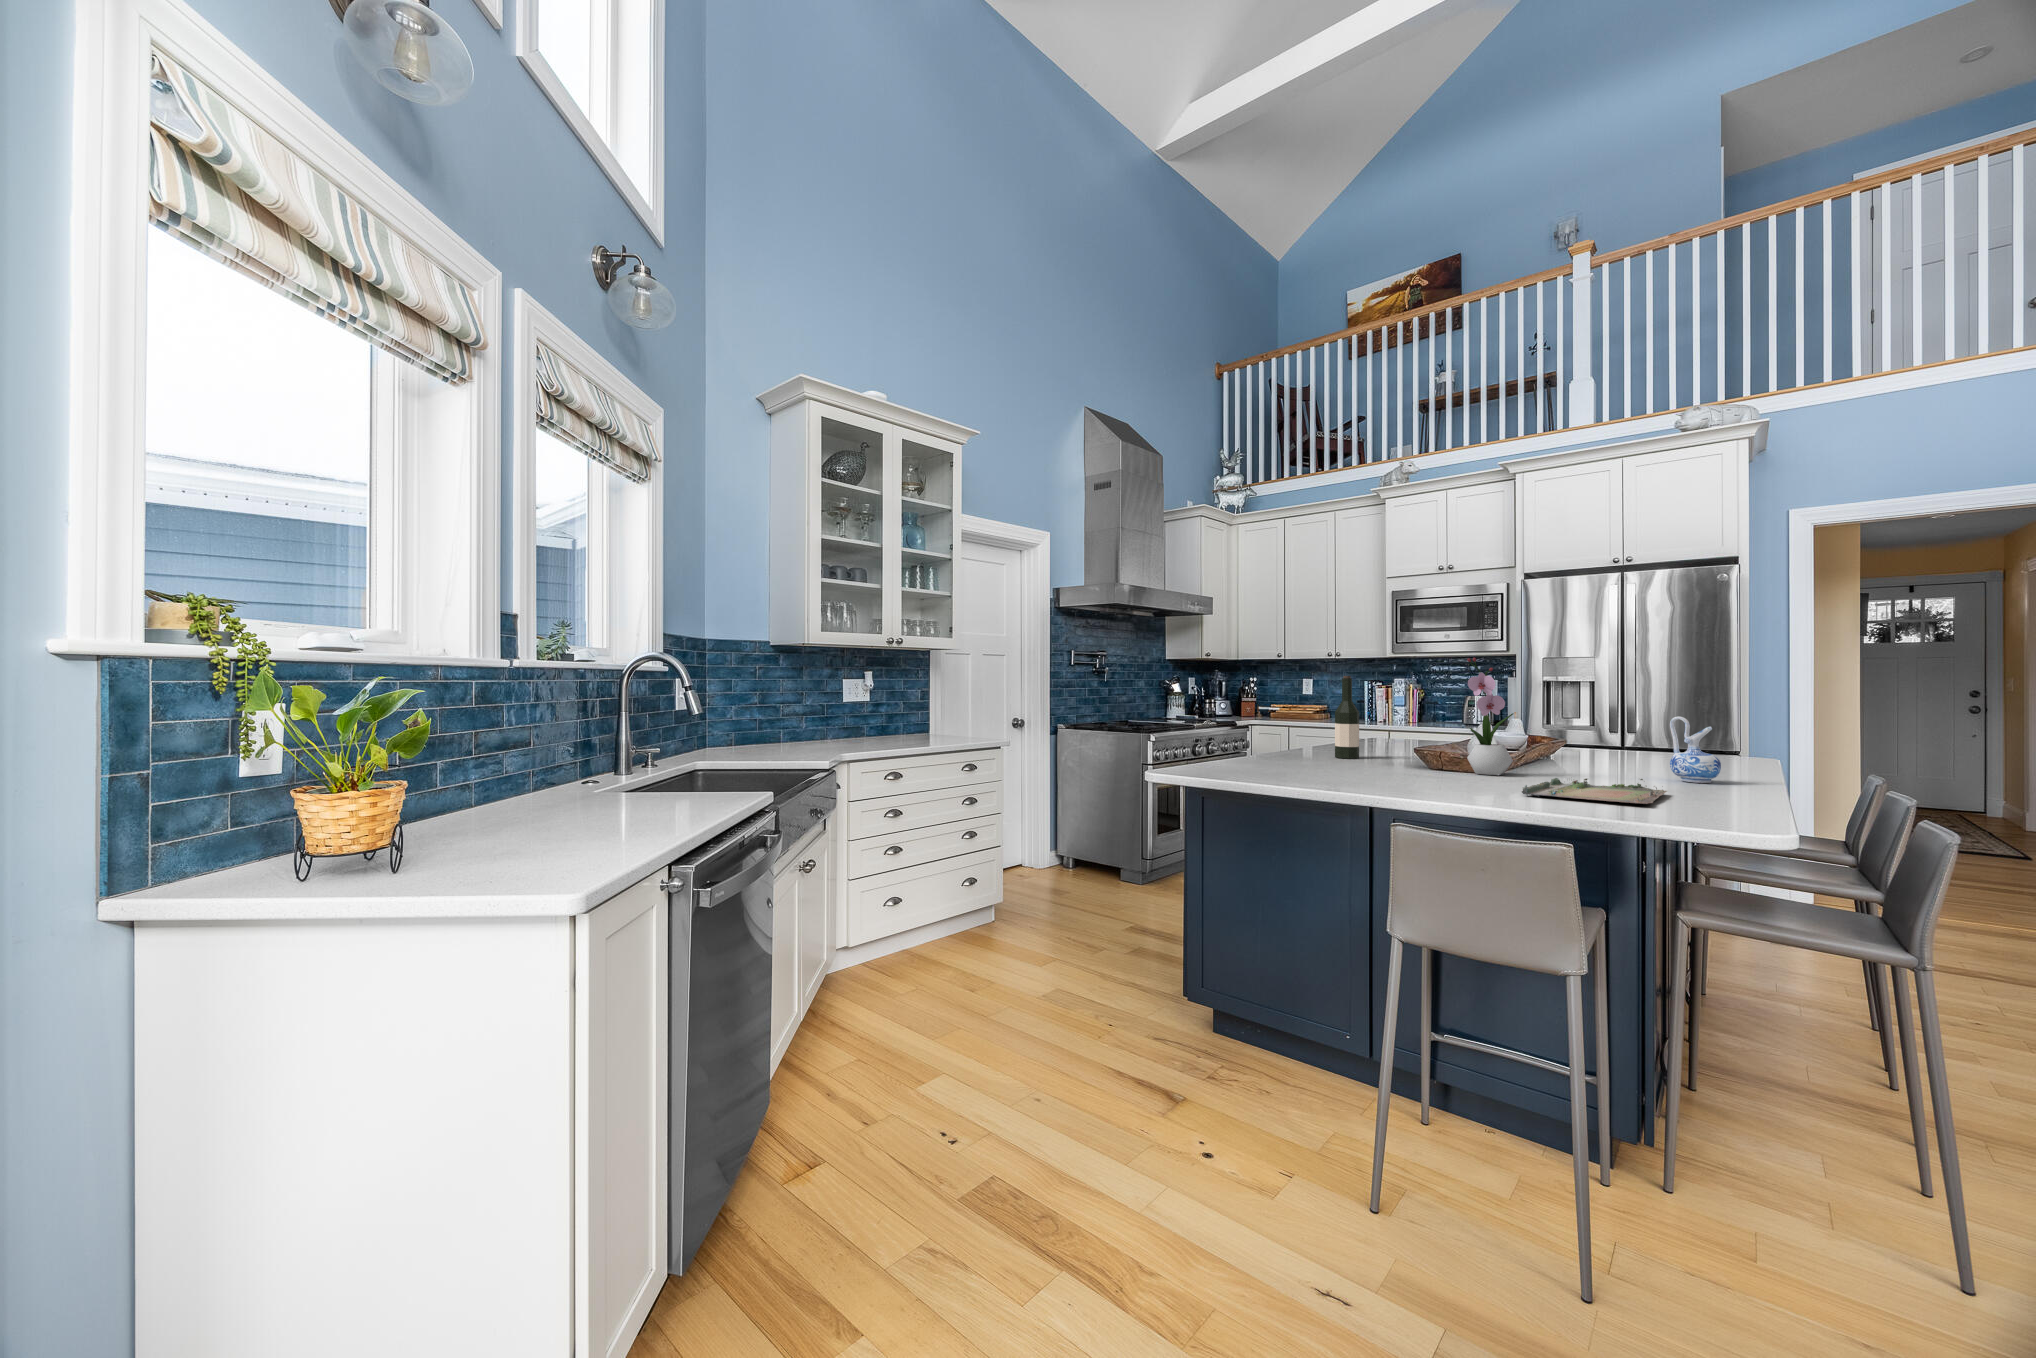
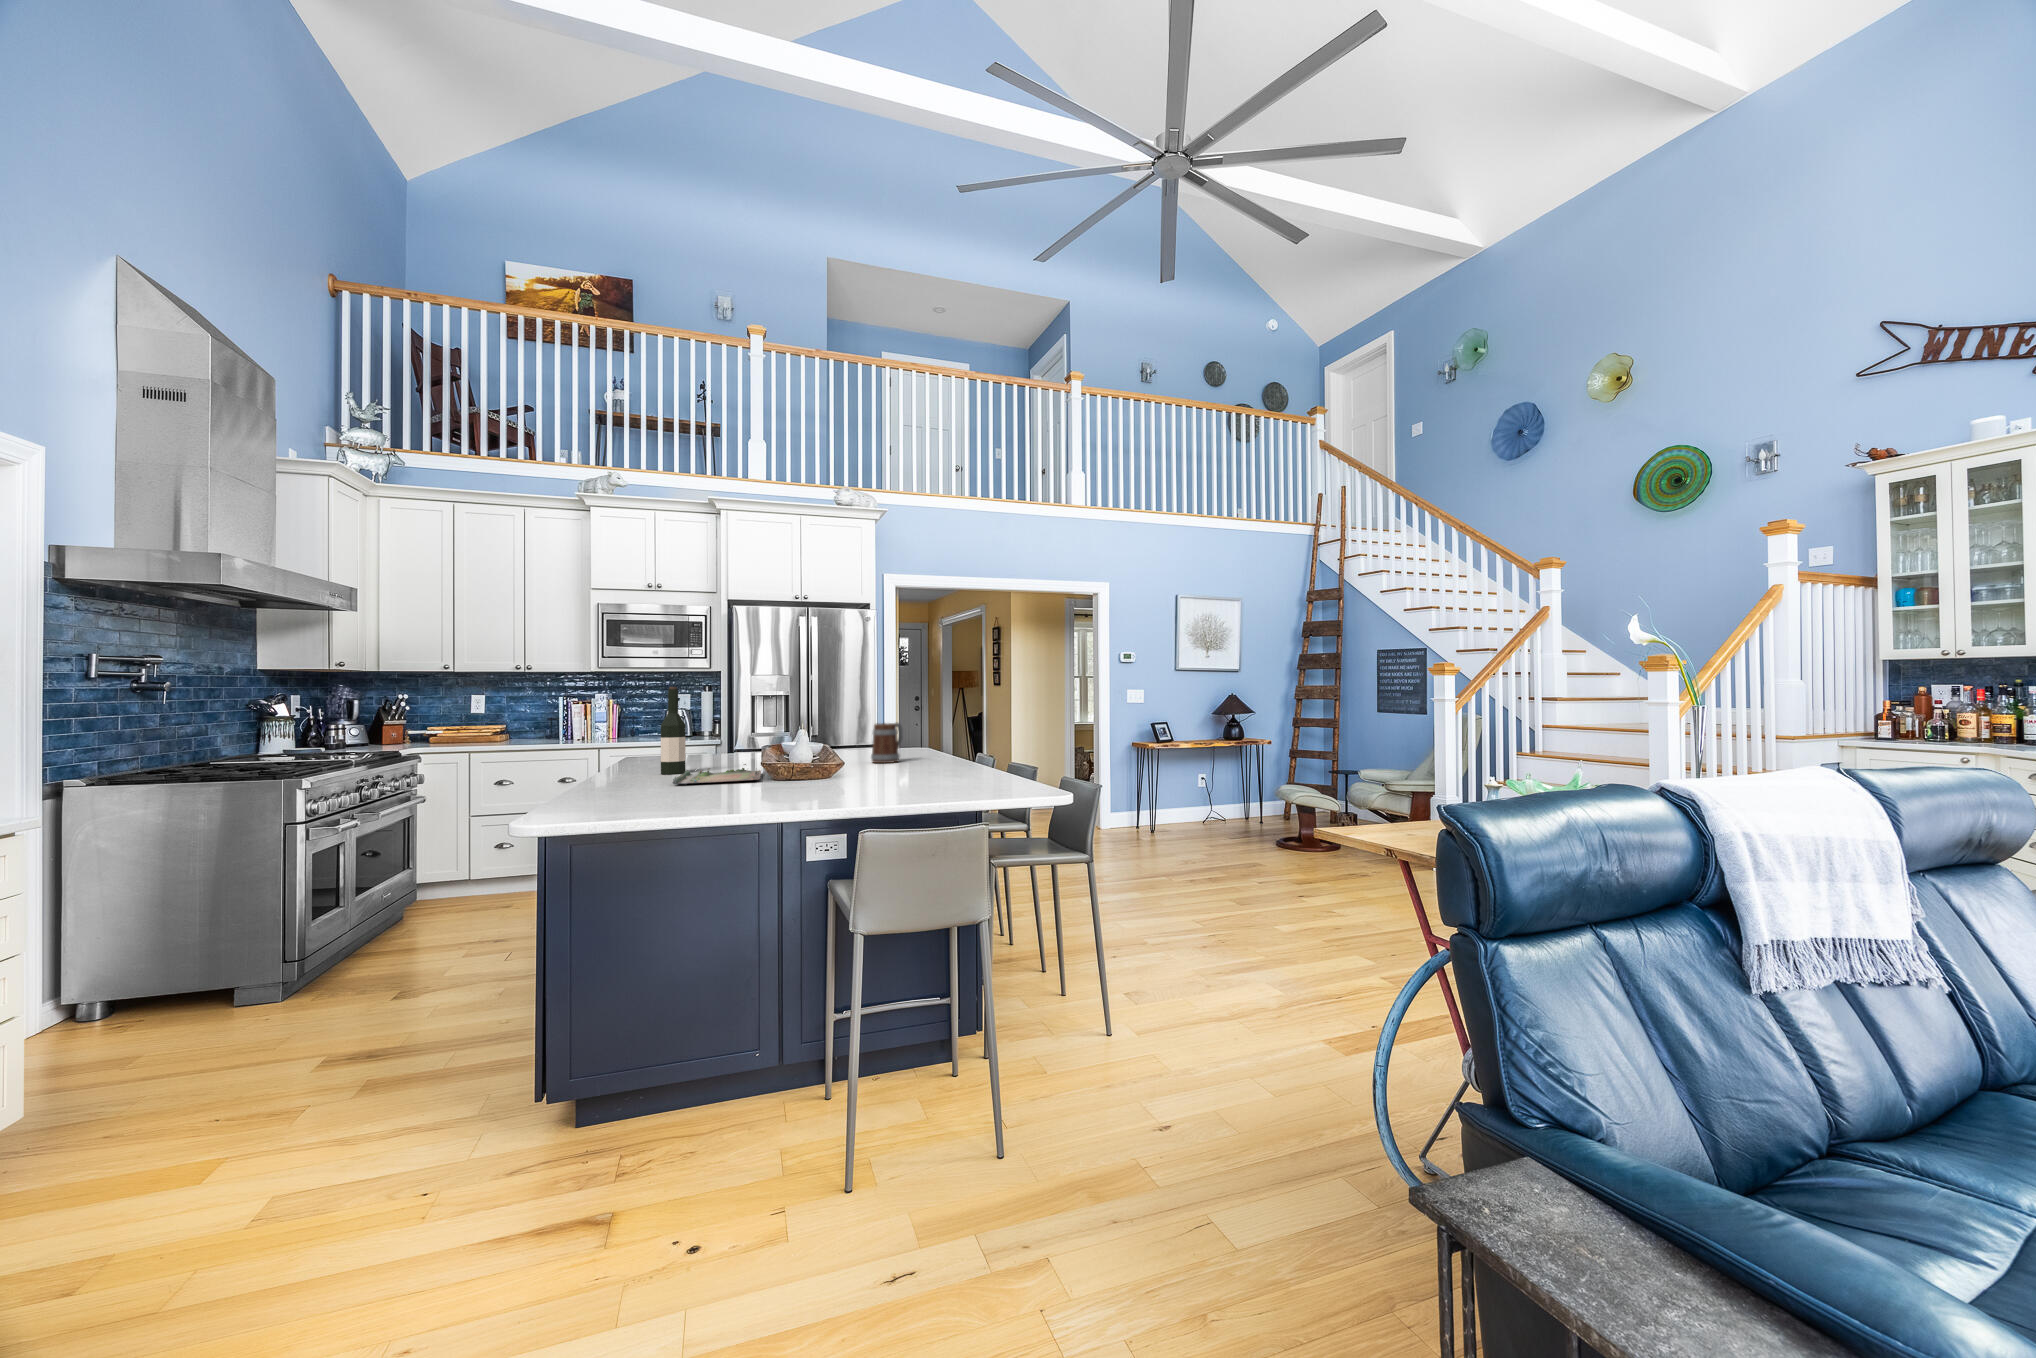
flower arrangement: present [1467,658,1513,775] -> none [813,669,850,772]
ceramic pitcher: present [1670,716,1721,783] -> none [933,715,962,762]
mug: none [1579,723,1637,774] -> present [871,722,903,763]
tray: present [1522,778,1667,804] -> present [672,764,761,785]

